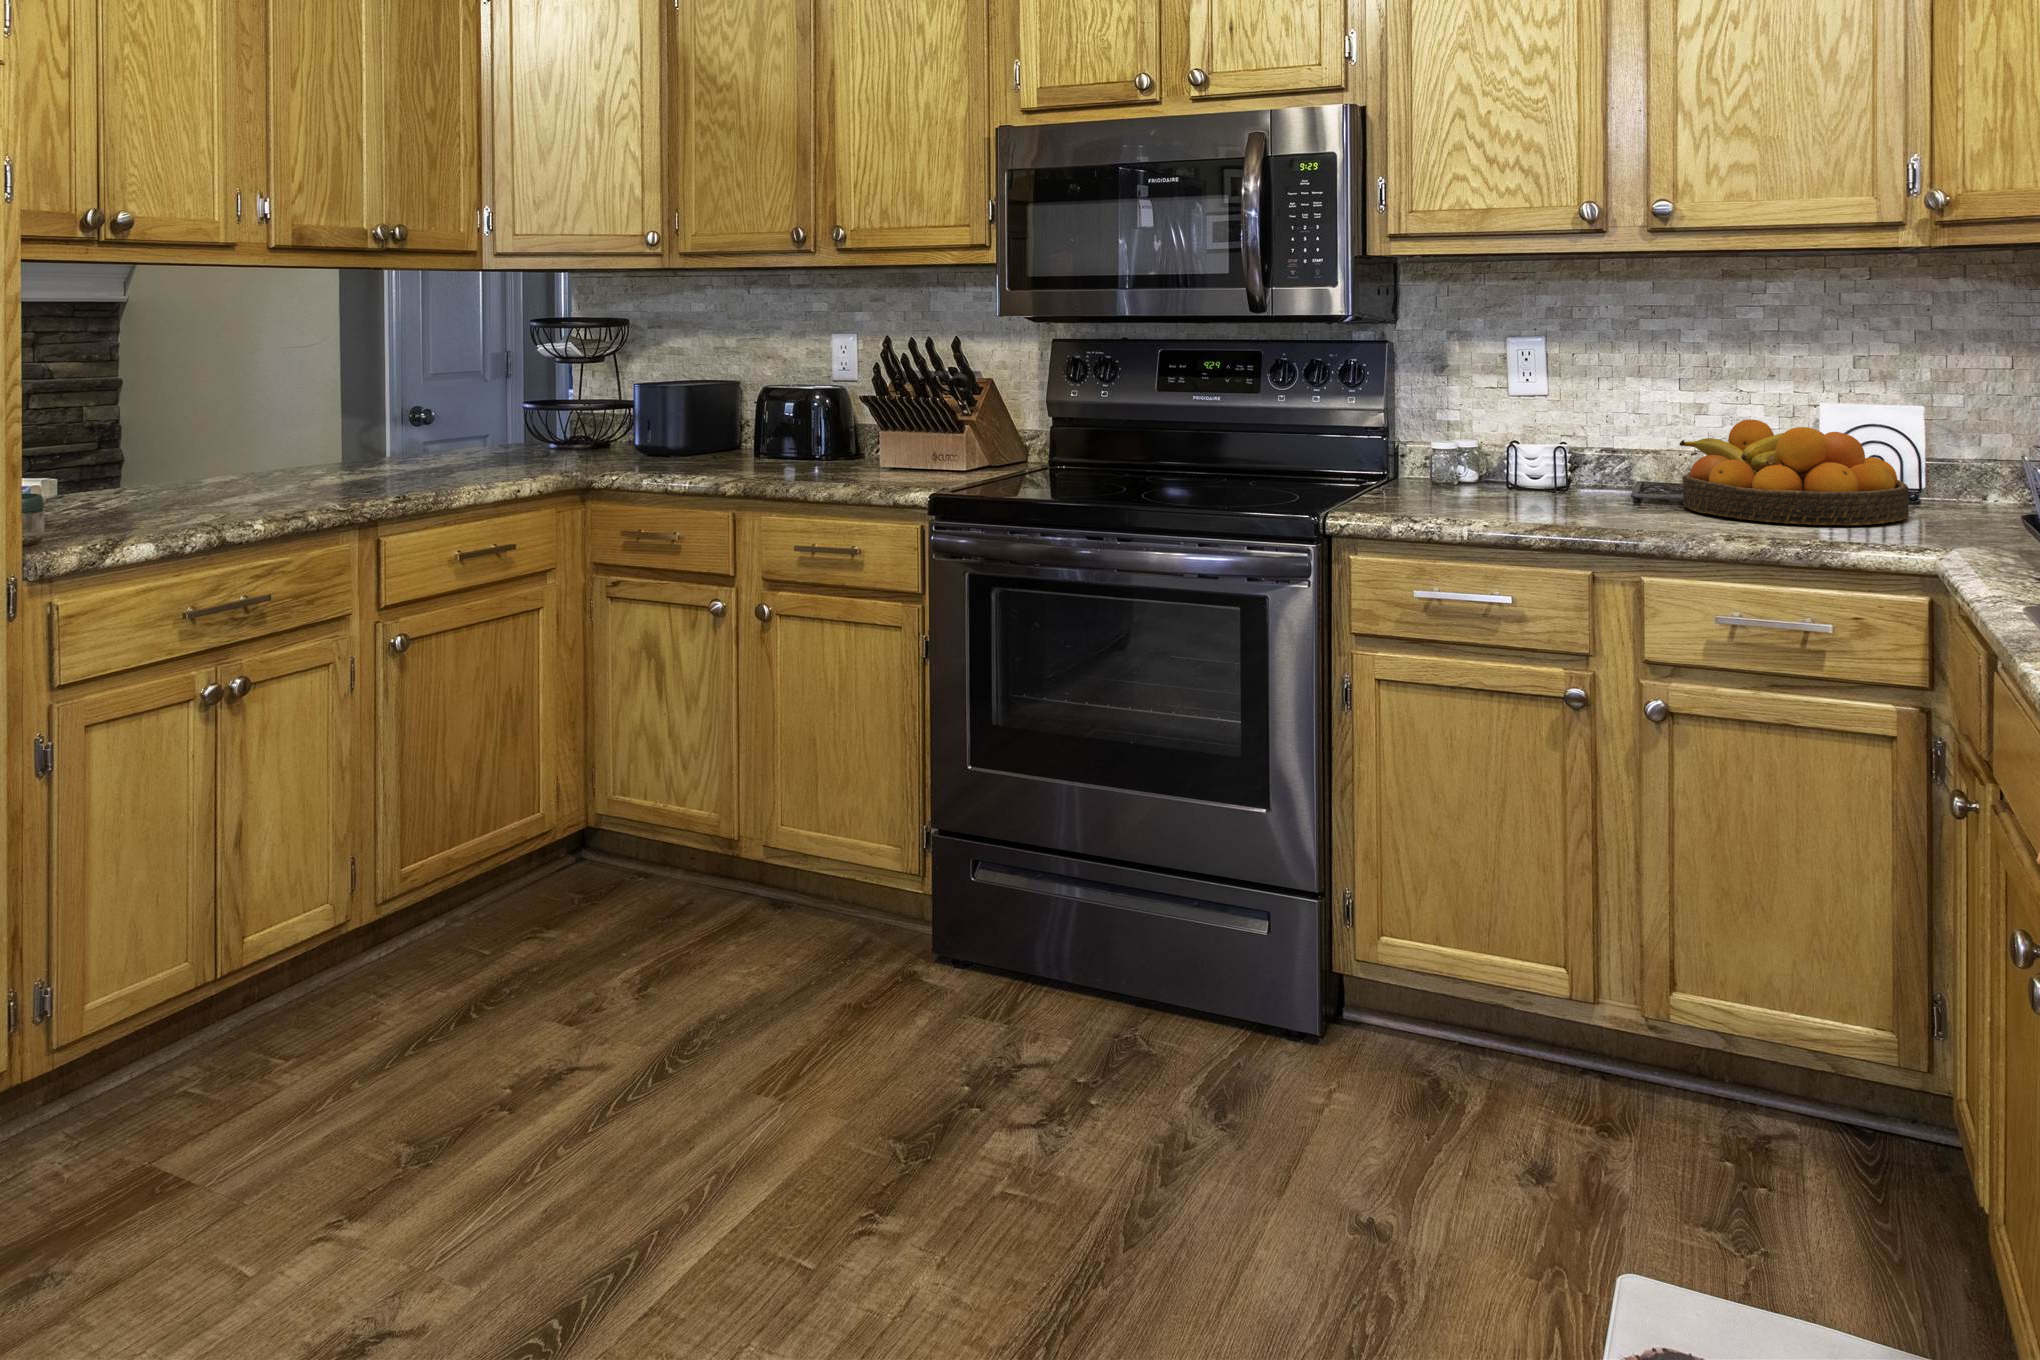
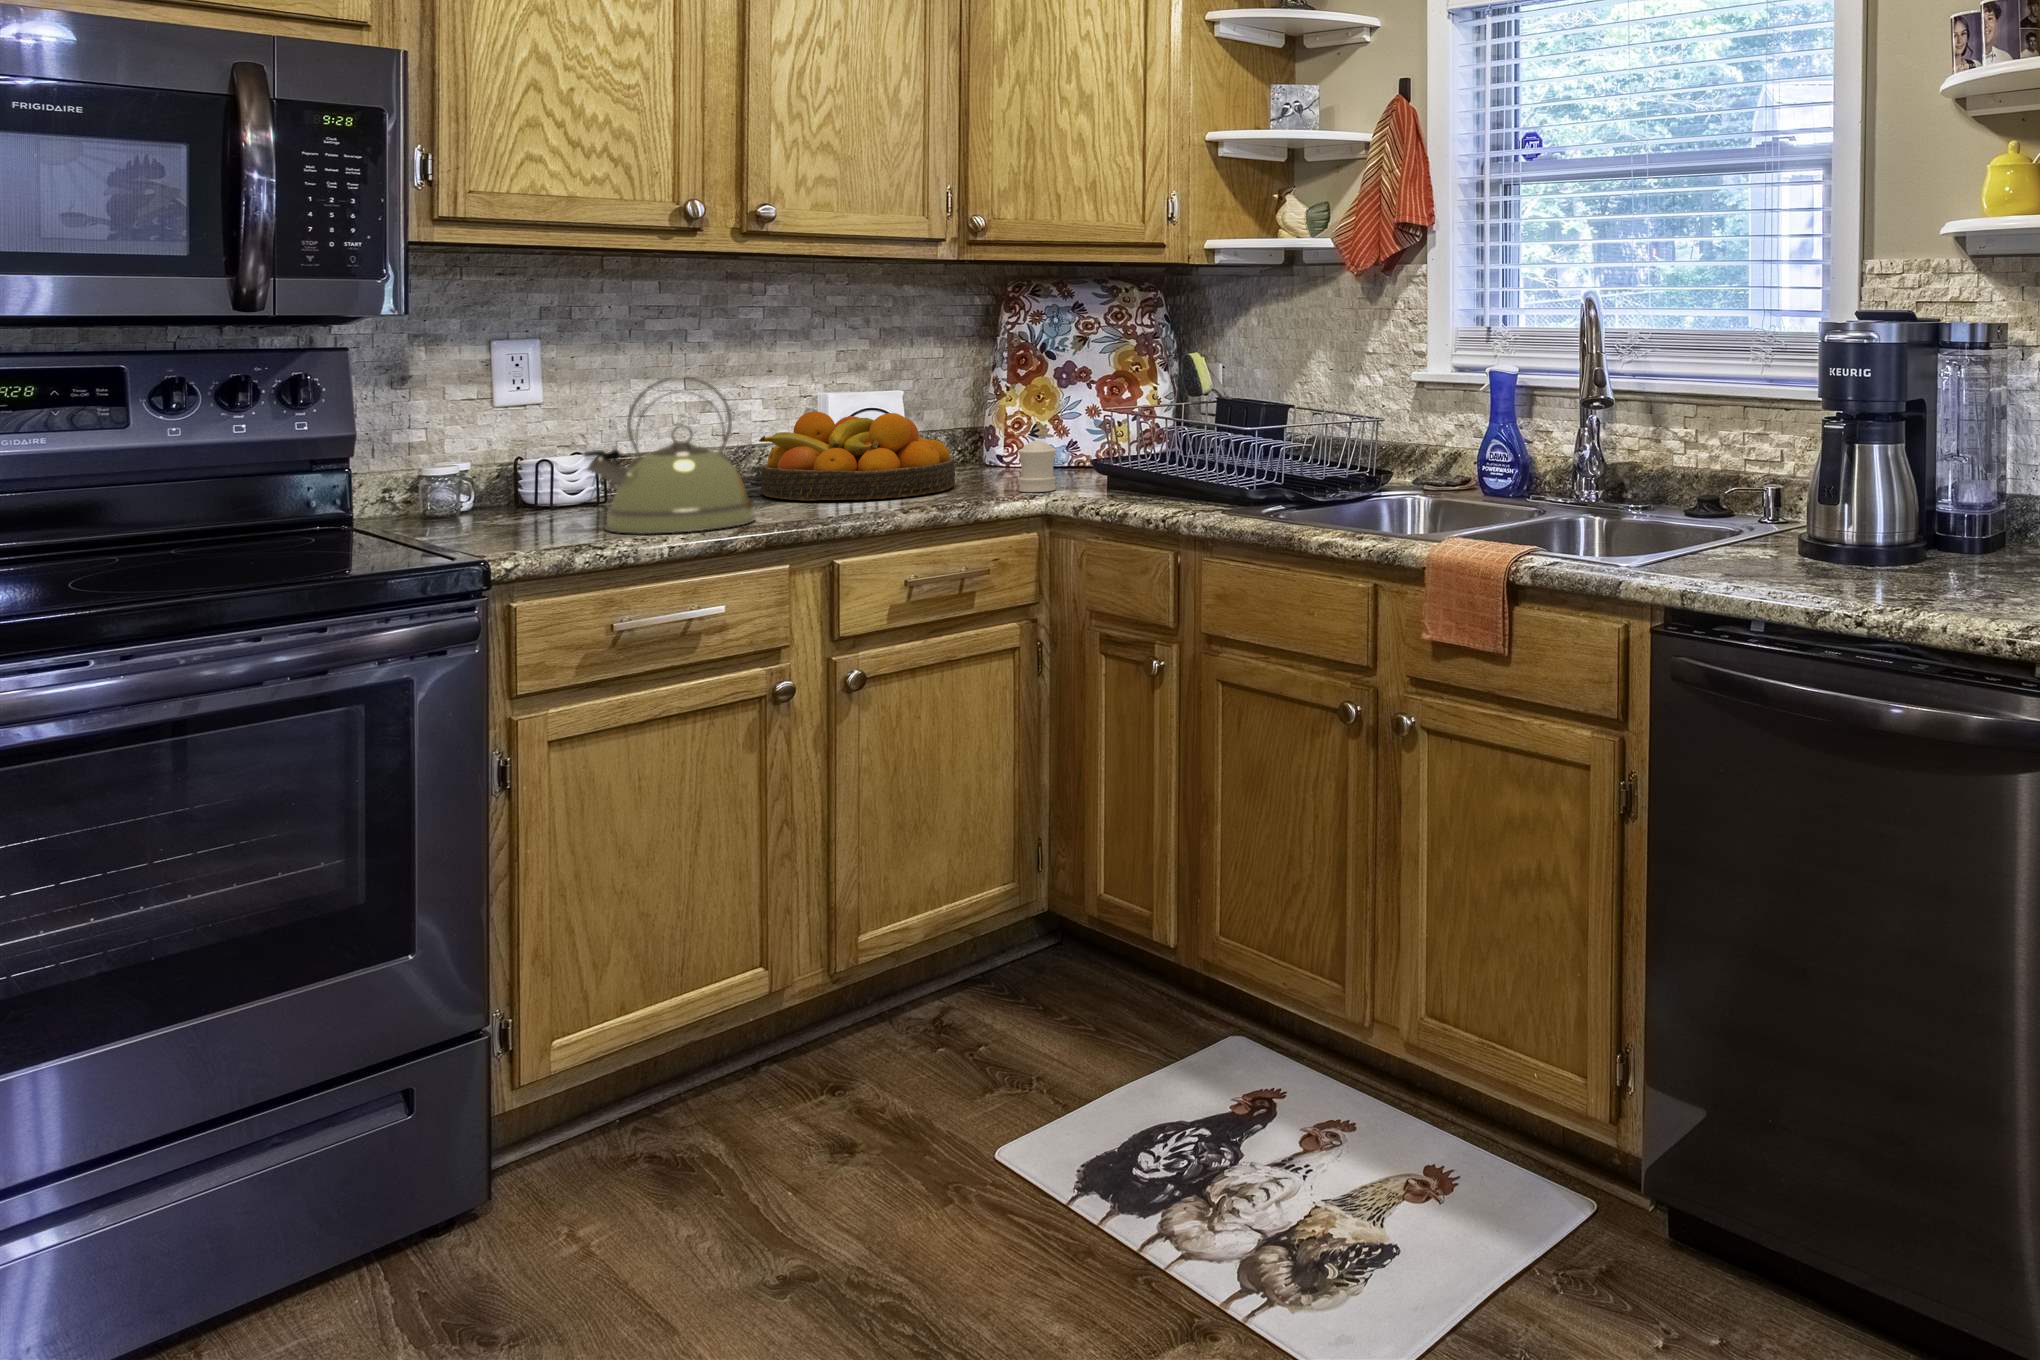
kettle: none [1458,372,1601,522] -> present [584,376,755,534]
salt shaker: none [1938,477,1996,545] -> present [1018,440,1057,492]

